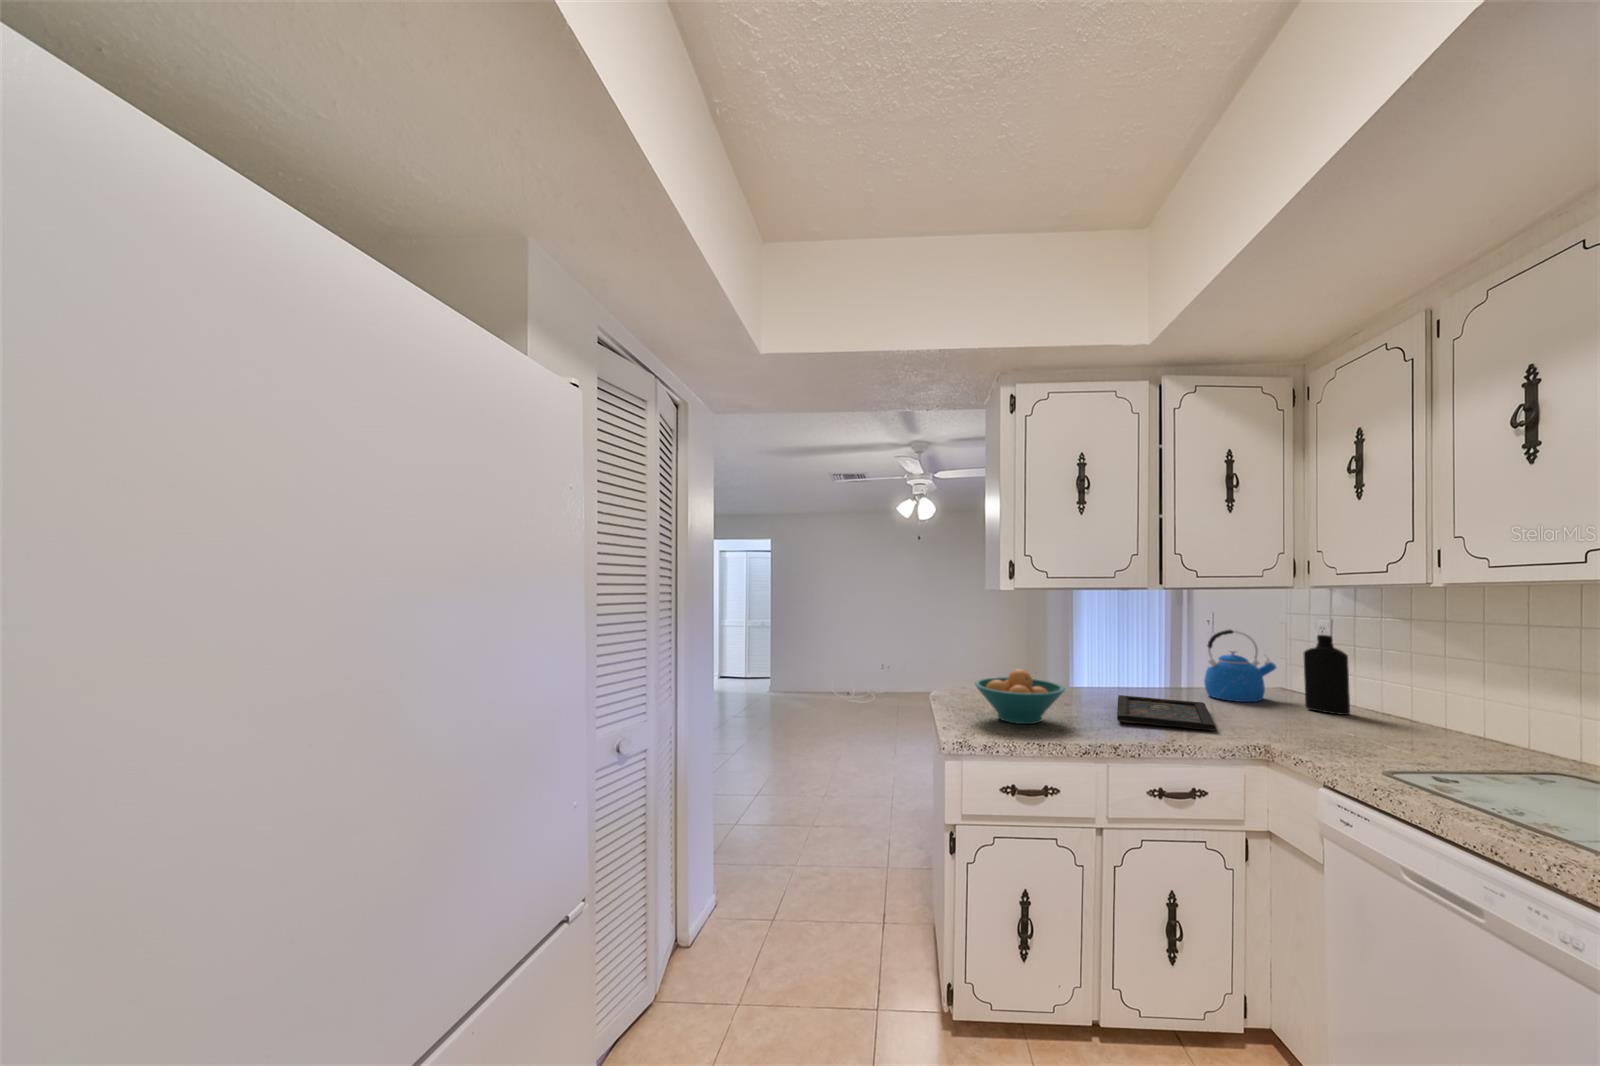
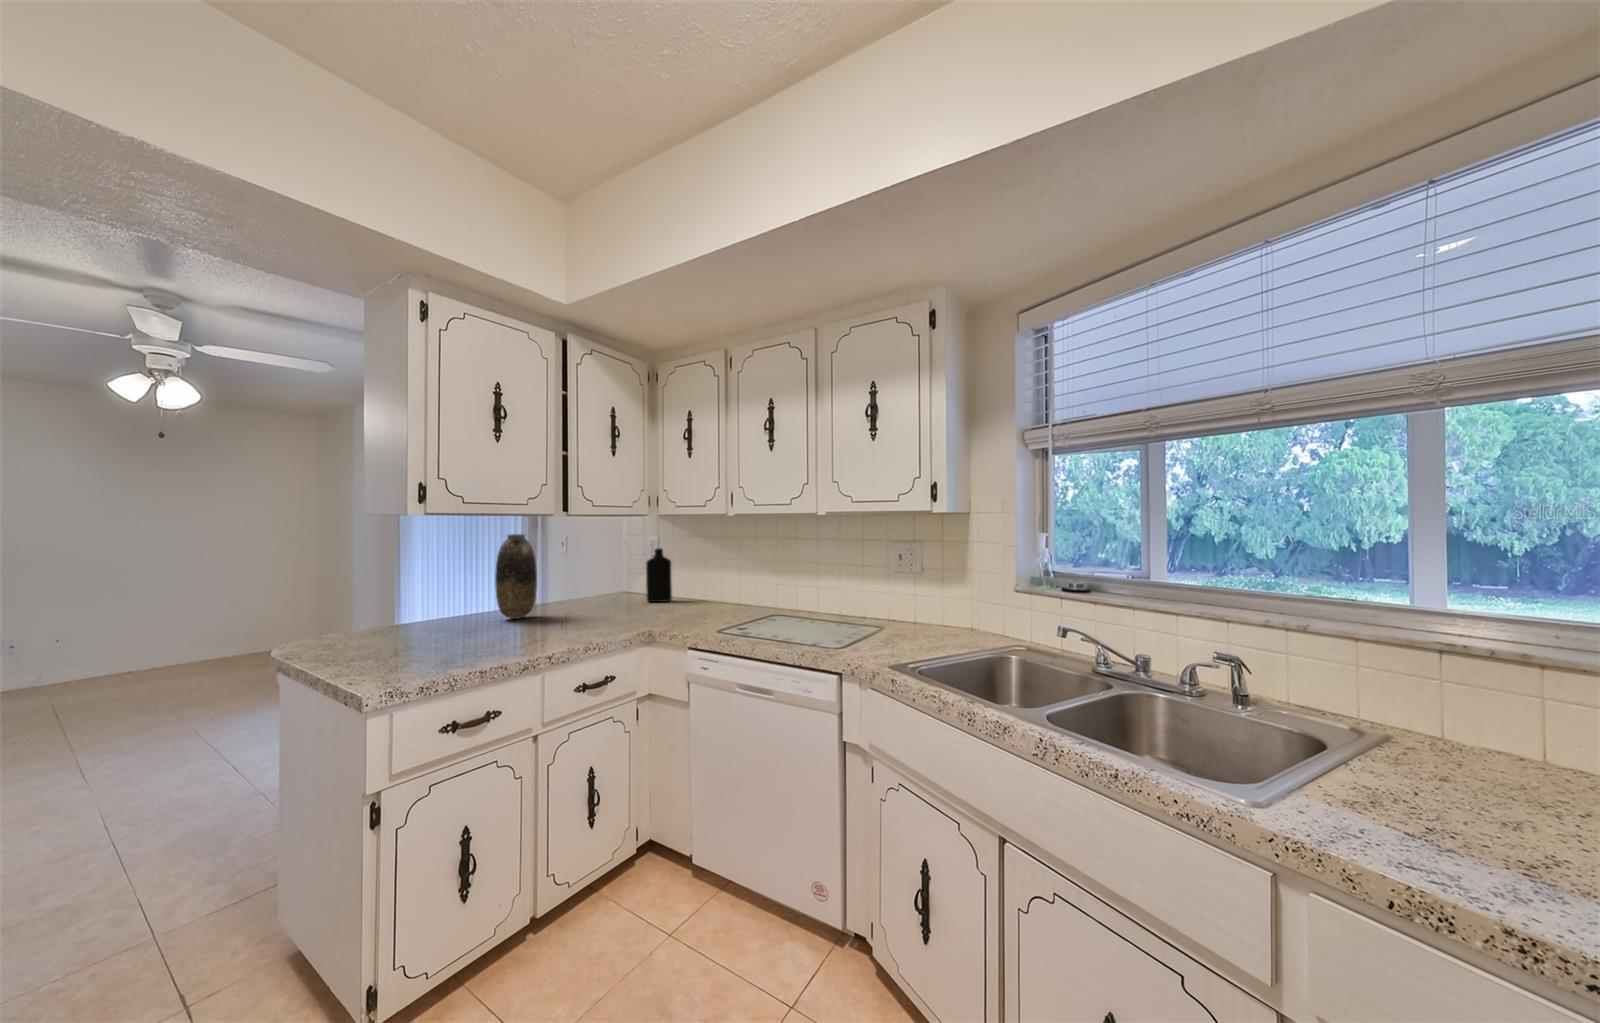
vase: none [1101,604,1145,696] -> present [495,534,537,619]
kettle: present [1204,630,1276,702] -> none [577,551,624,607]
fruit bowl: present [975,669,1065,724] -> none [384,601,495,660]
tray: present [1117,695,1216,730] -> none [520,609,616,635]

